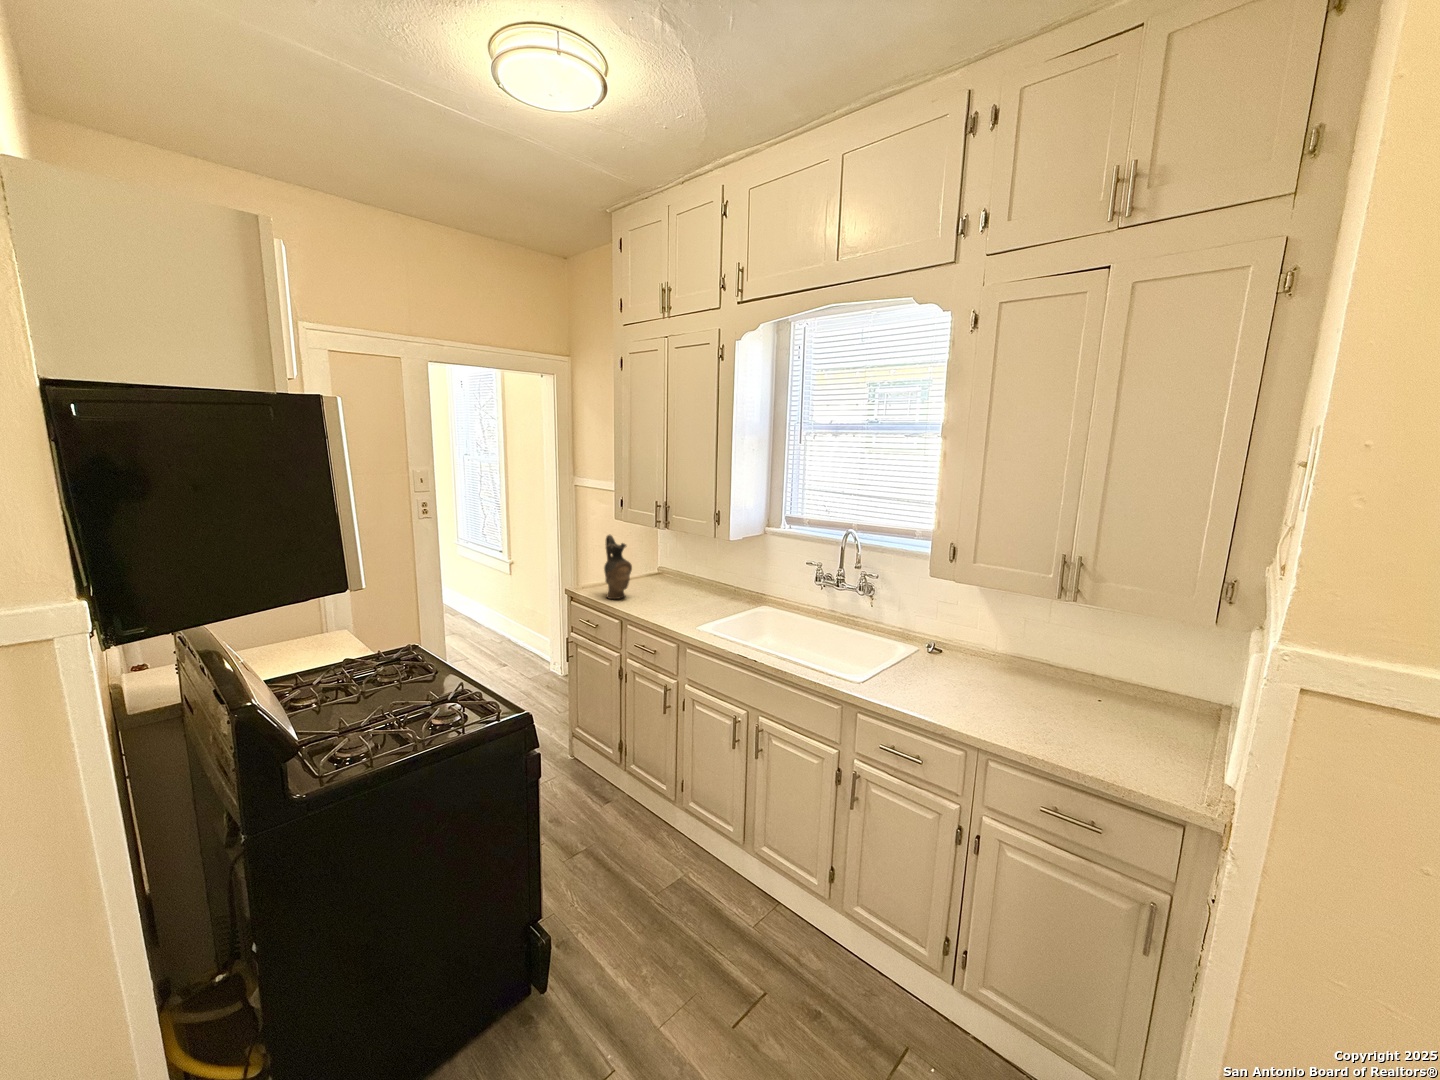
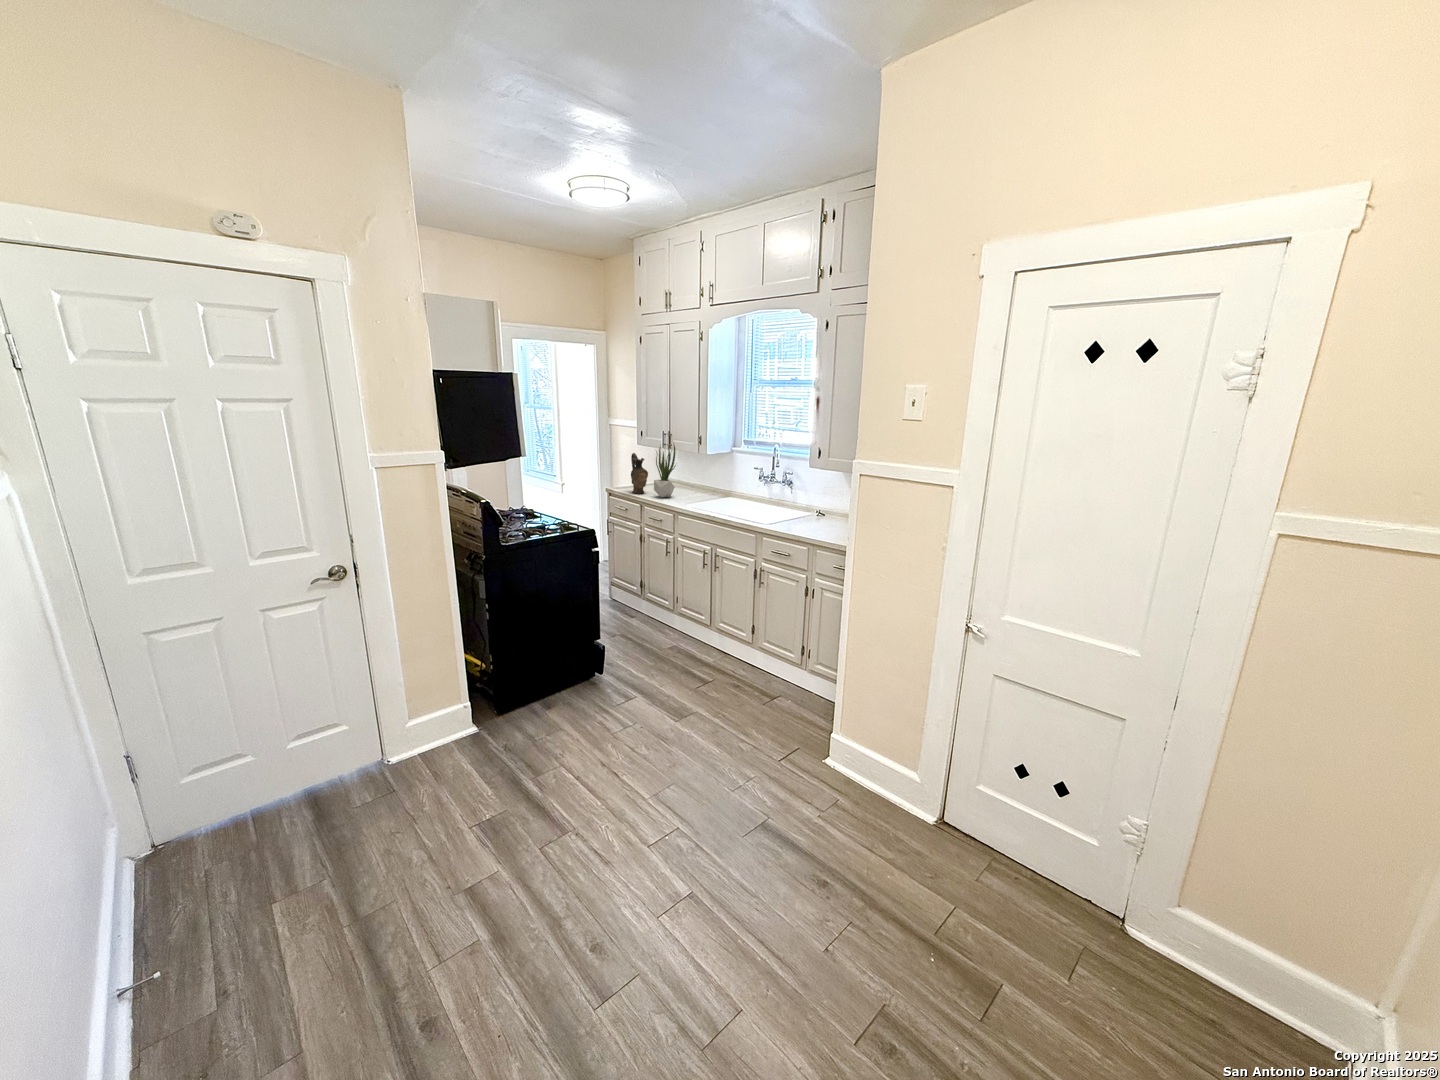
potted plant: none [642,520,680,608] -> present [654,445,676,497]

